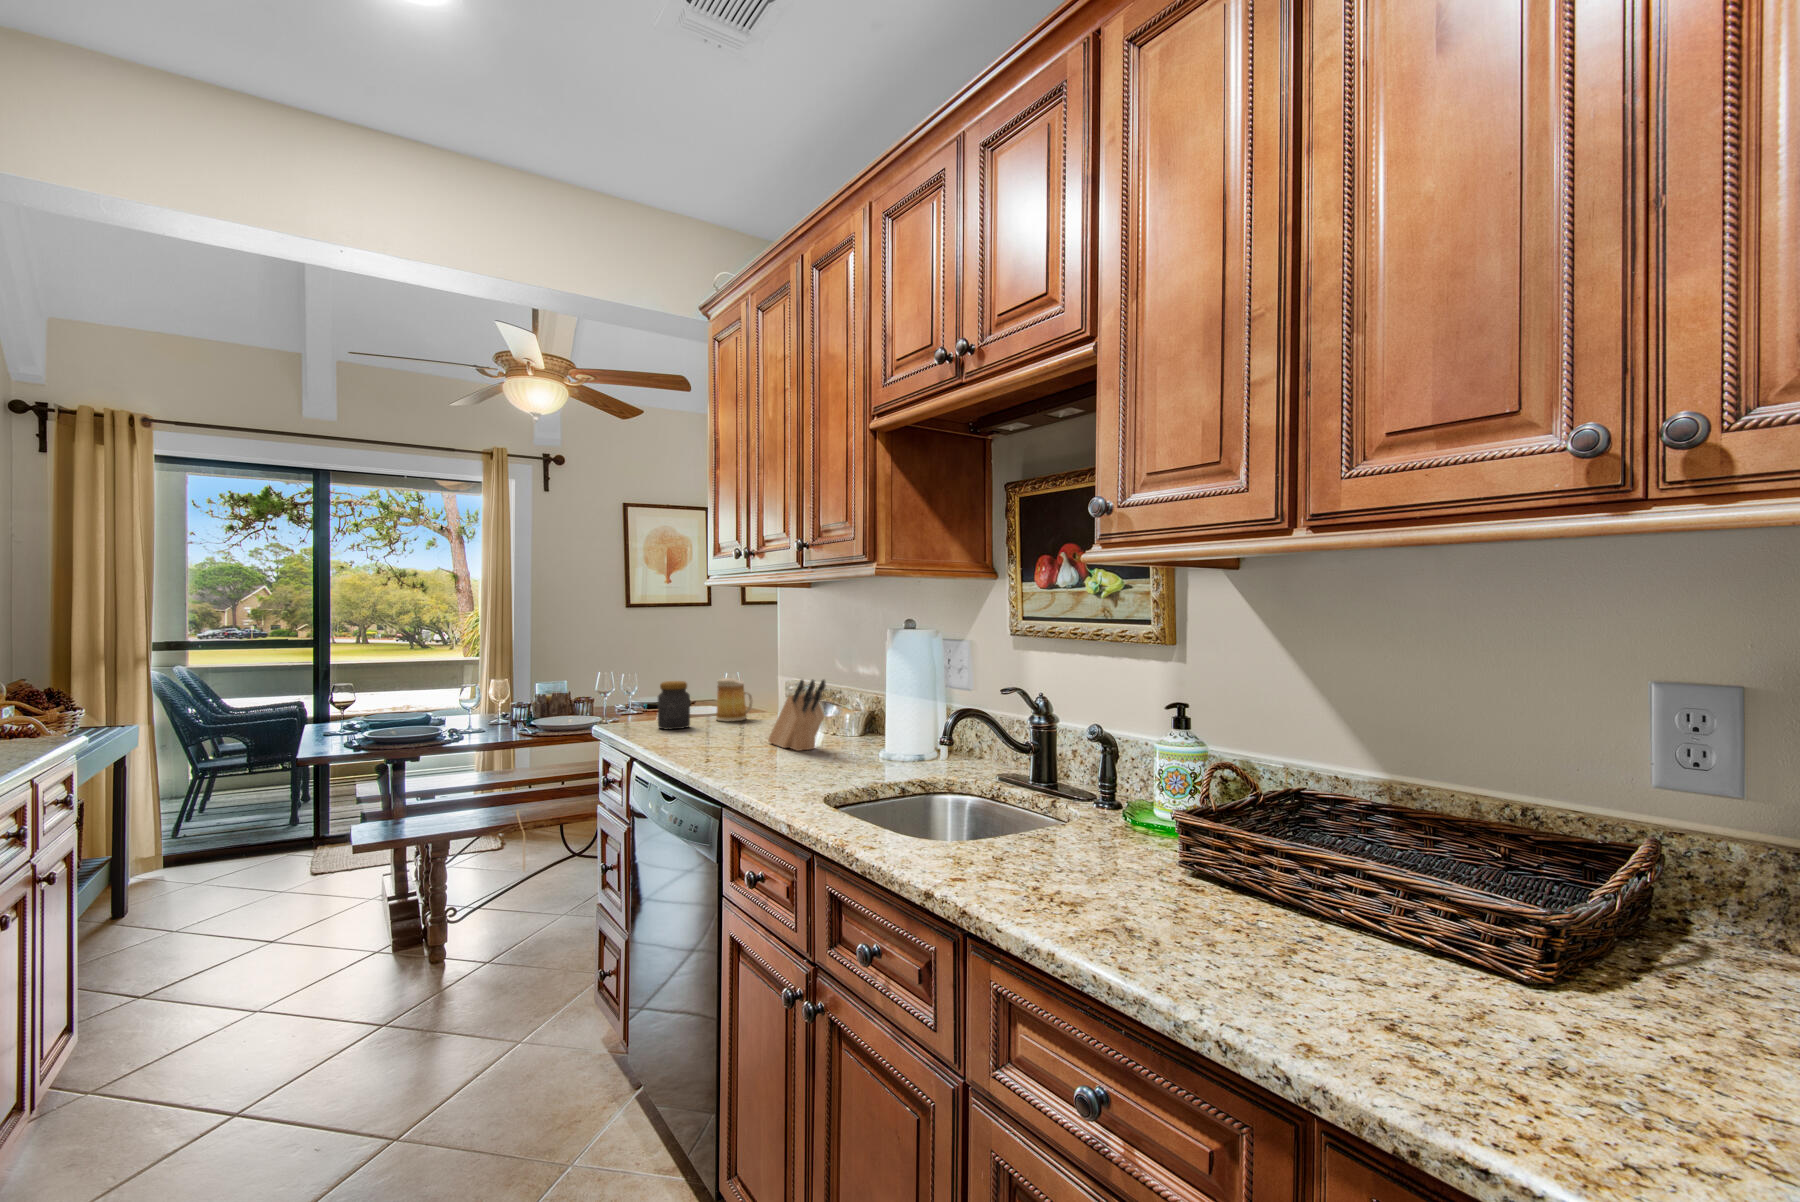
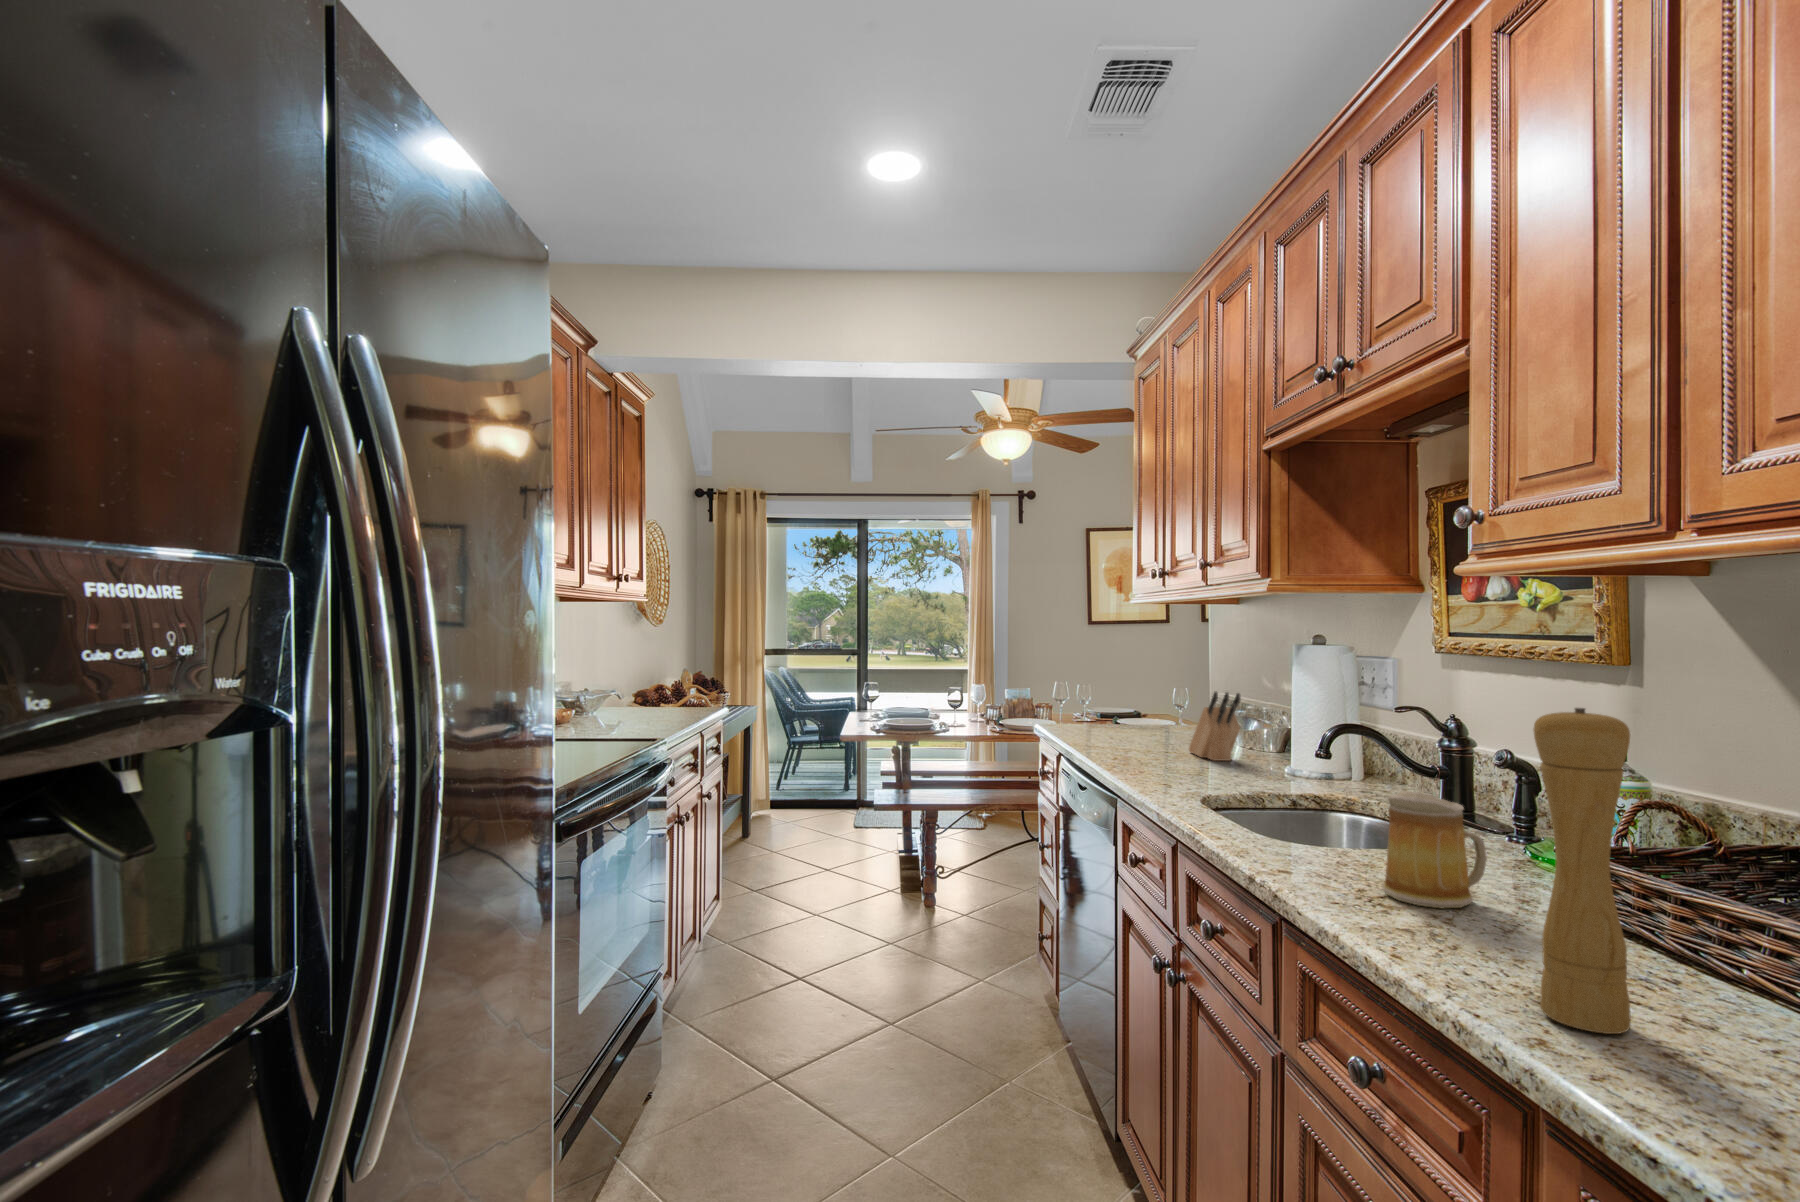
mug: present [716,678,753,722] -> present [1382,791,1487,908]
jar: present [658,681,690,729] -> none [1095,691,1125,735]
pepper mill: none [1274,706,1358,1024] -> present [1533,708,1631,1034]

